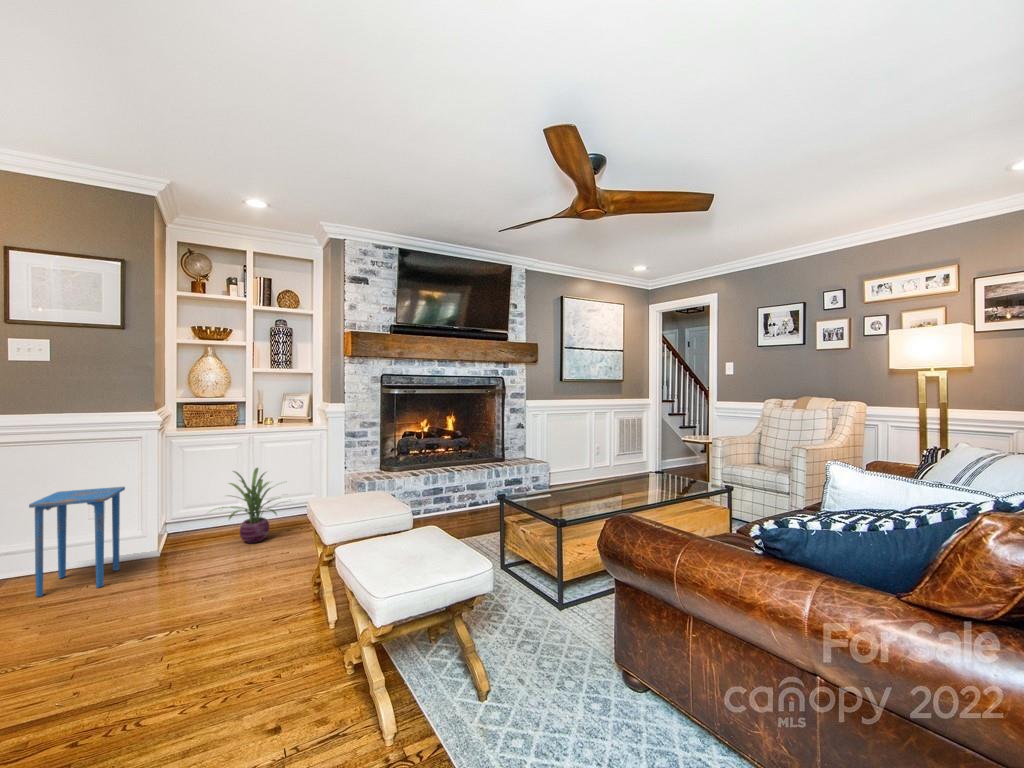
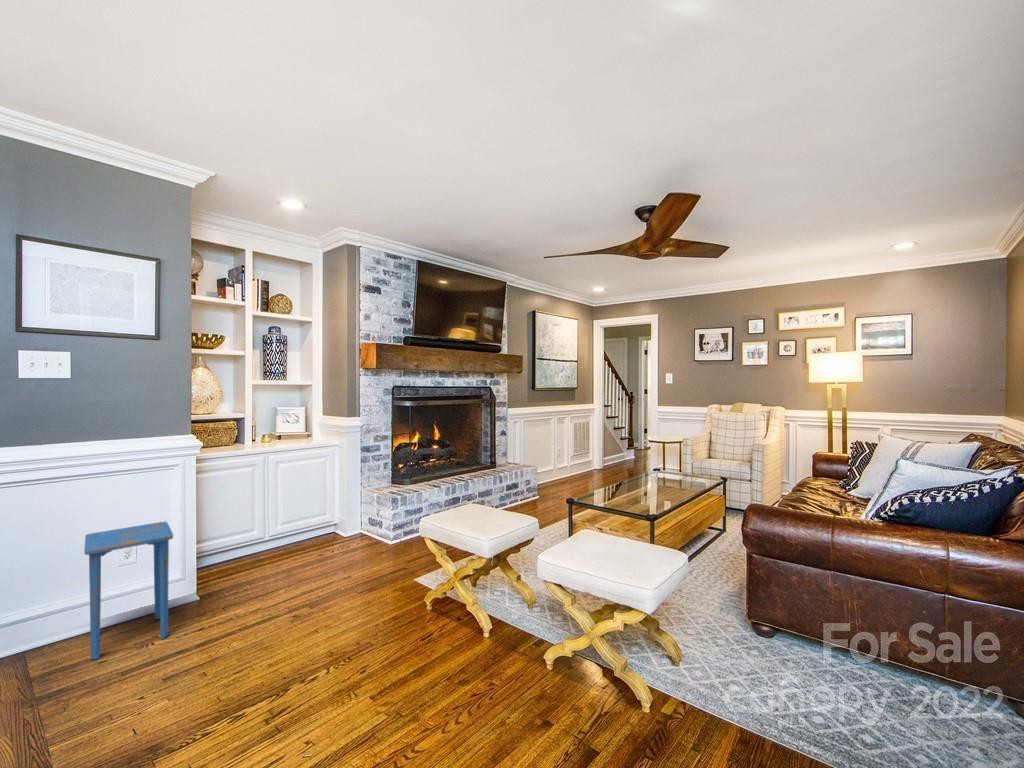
decorative plant: present [217,468,277,543] -> none [241,489,326,572]

